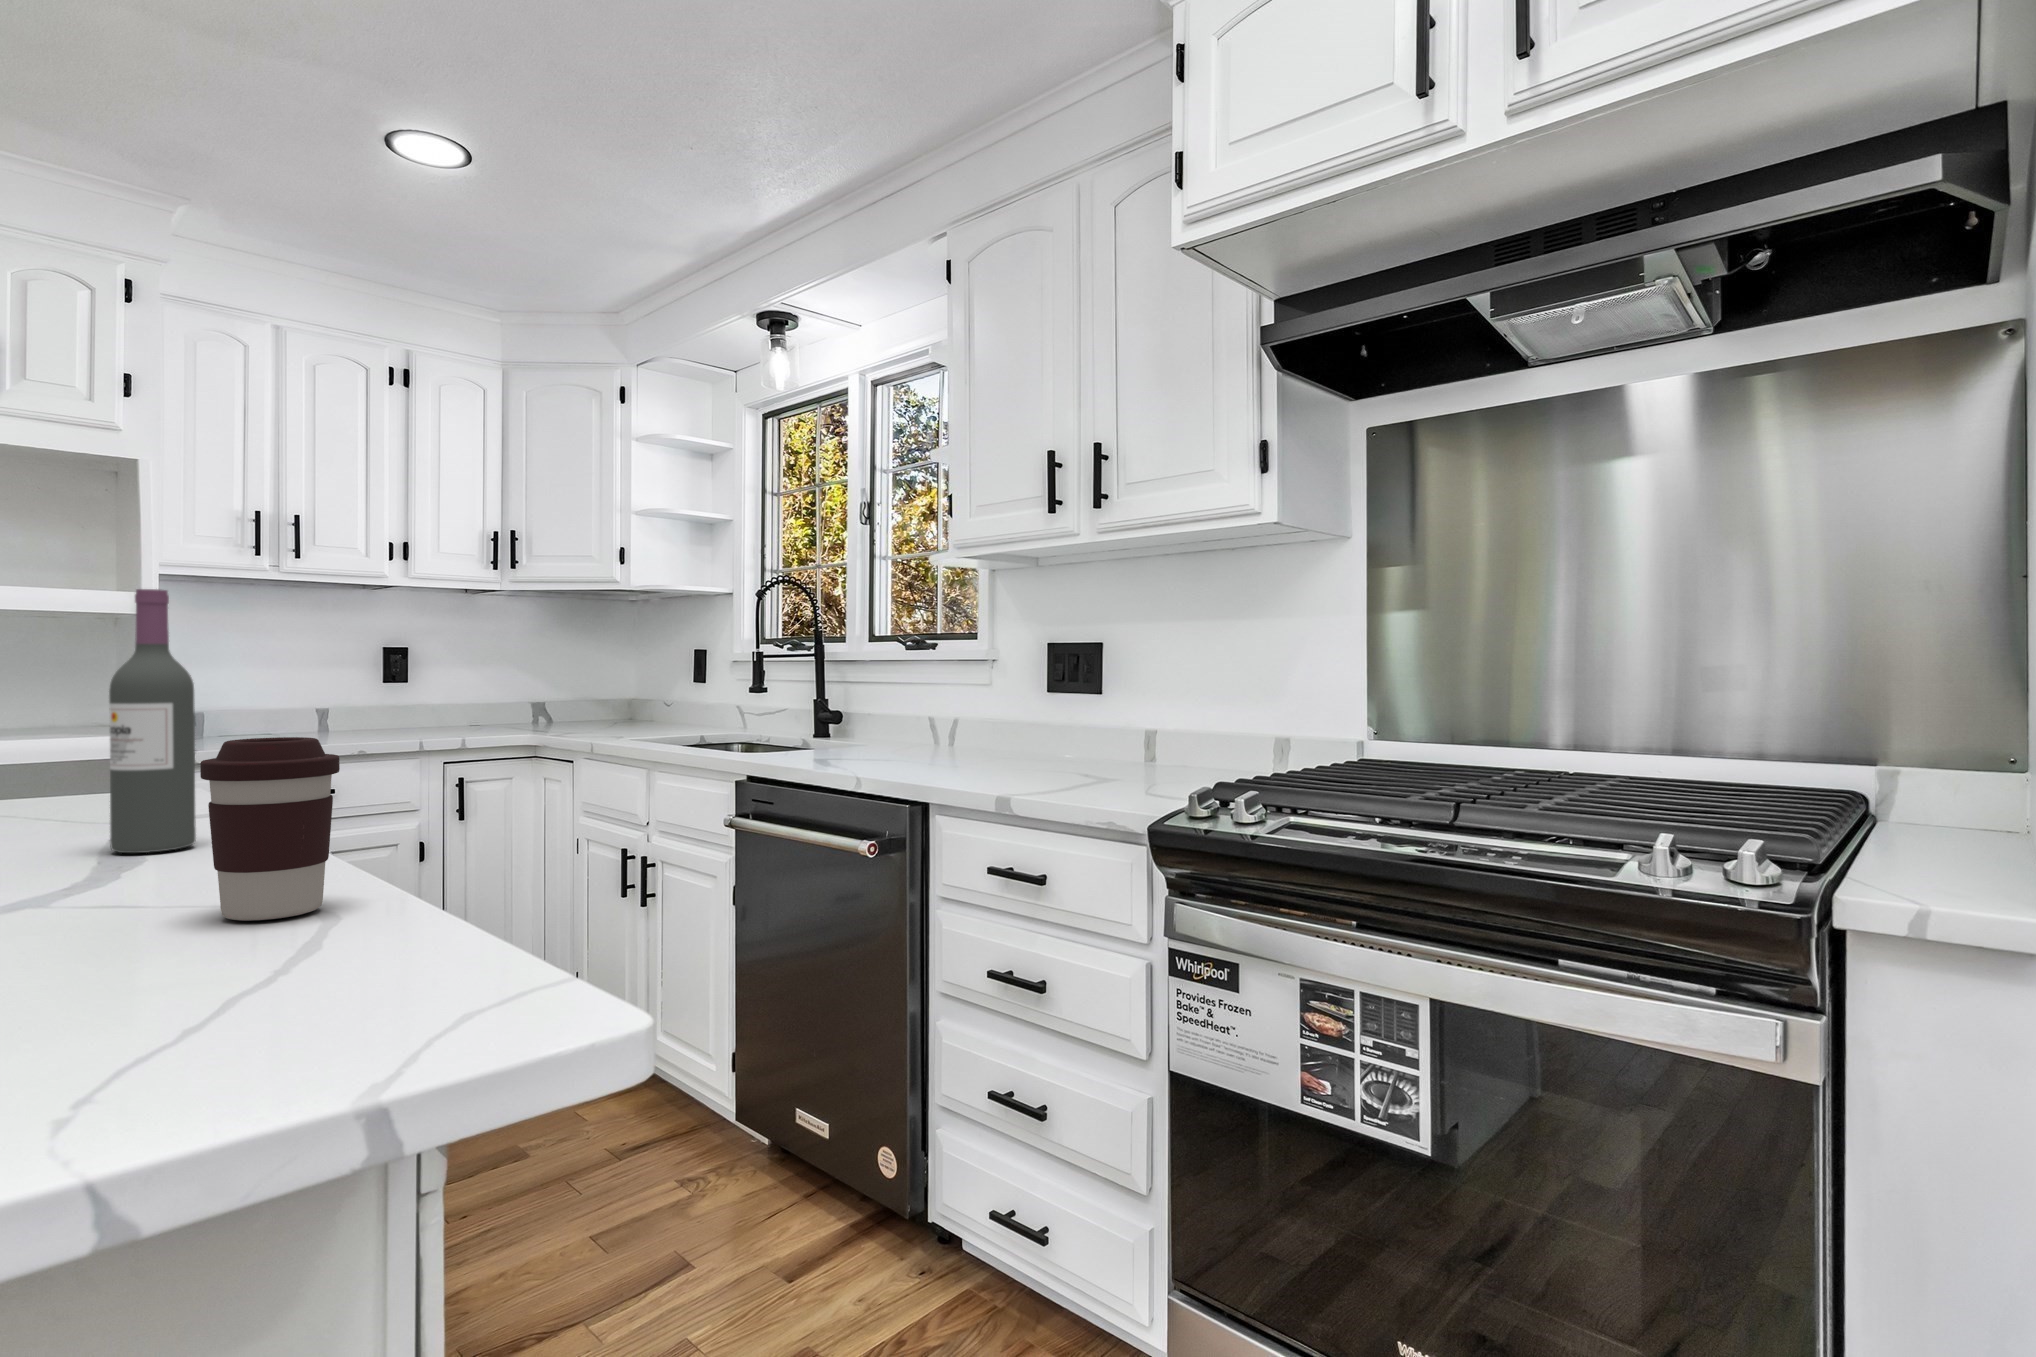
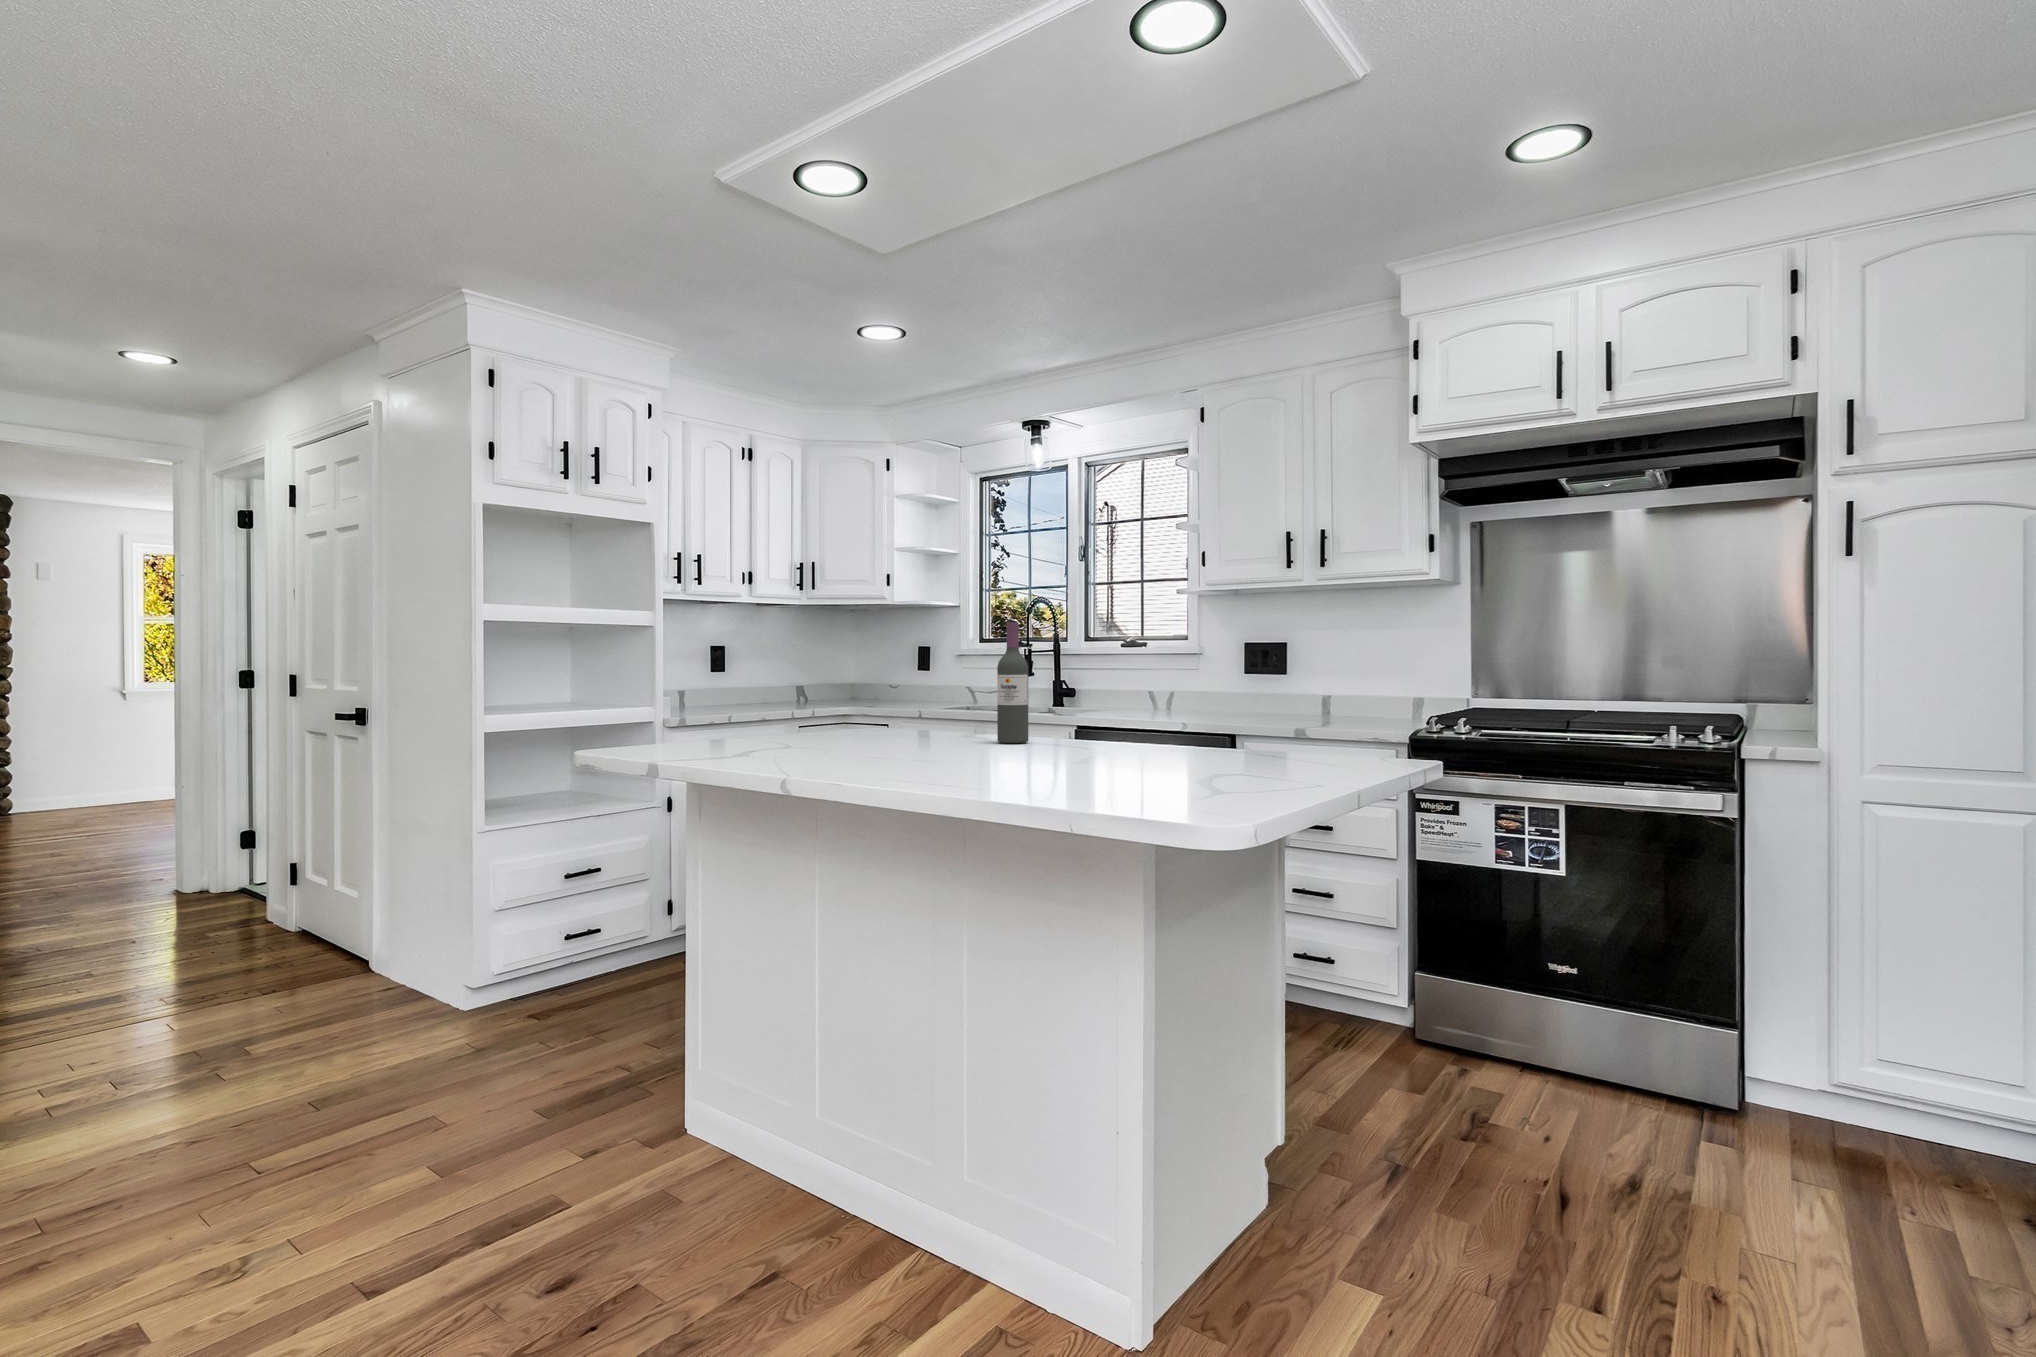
coffee cup: present [200,737,340,920] -> none [1165,685,1210,753]

